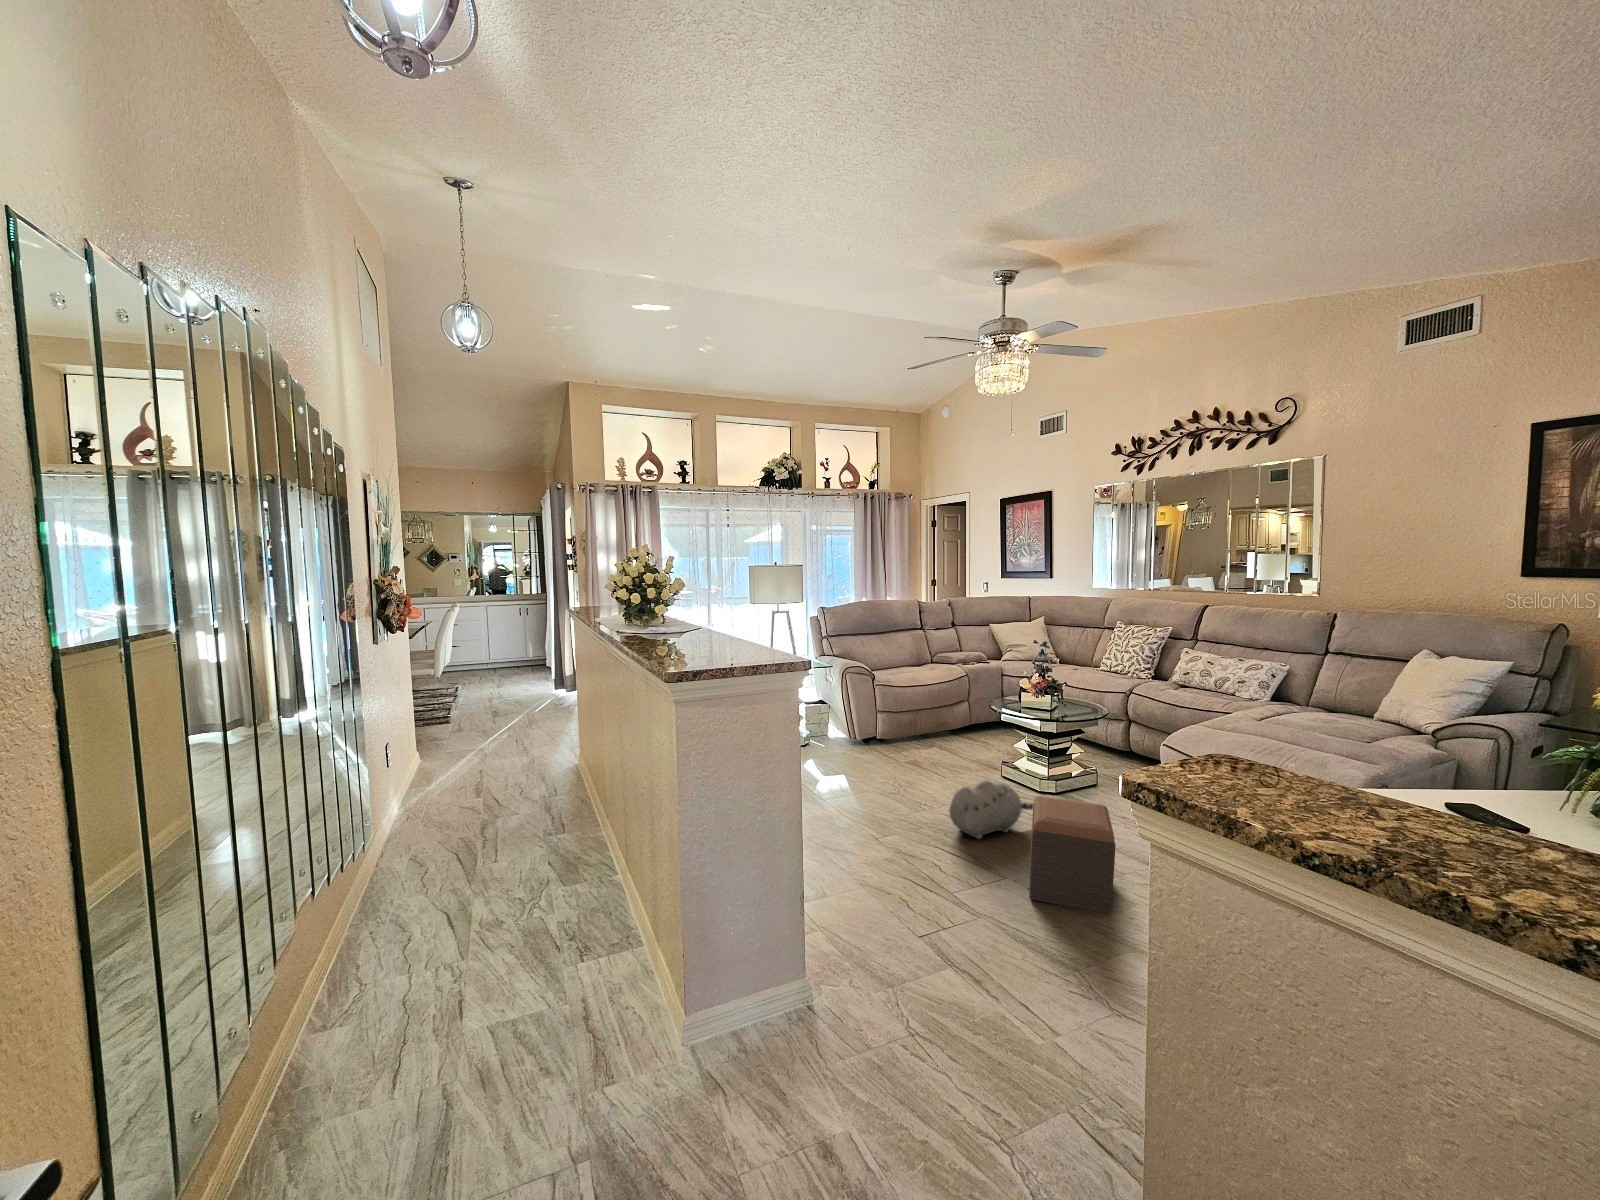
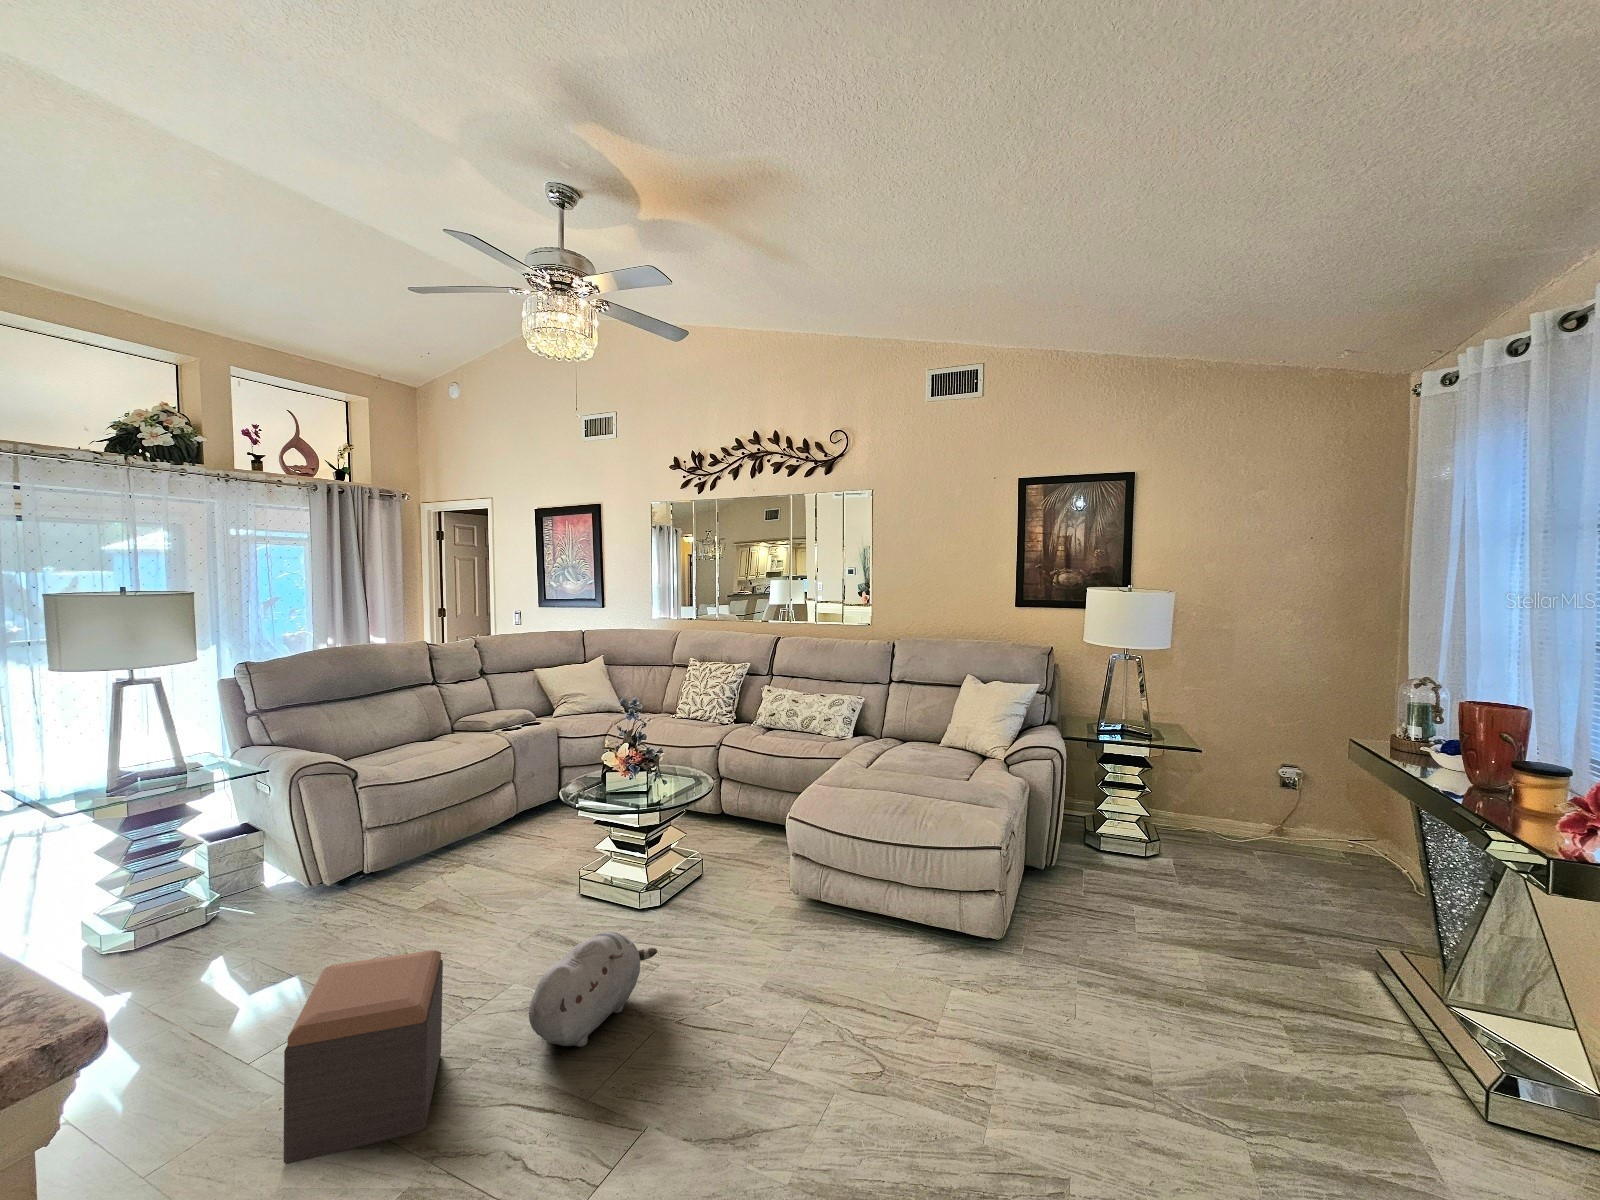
footstool: present [1029,796,1116,913] -> present [284,950,443,1164]

